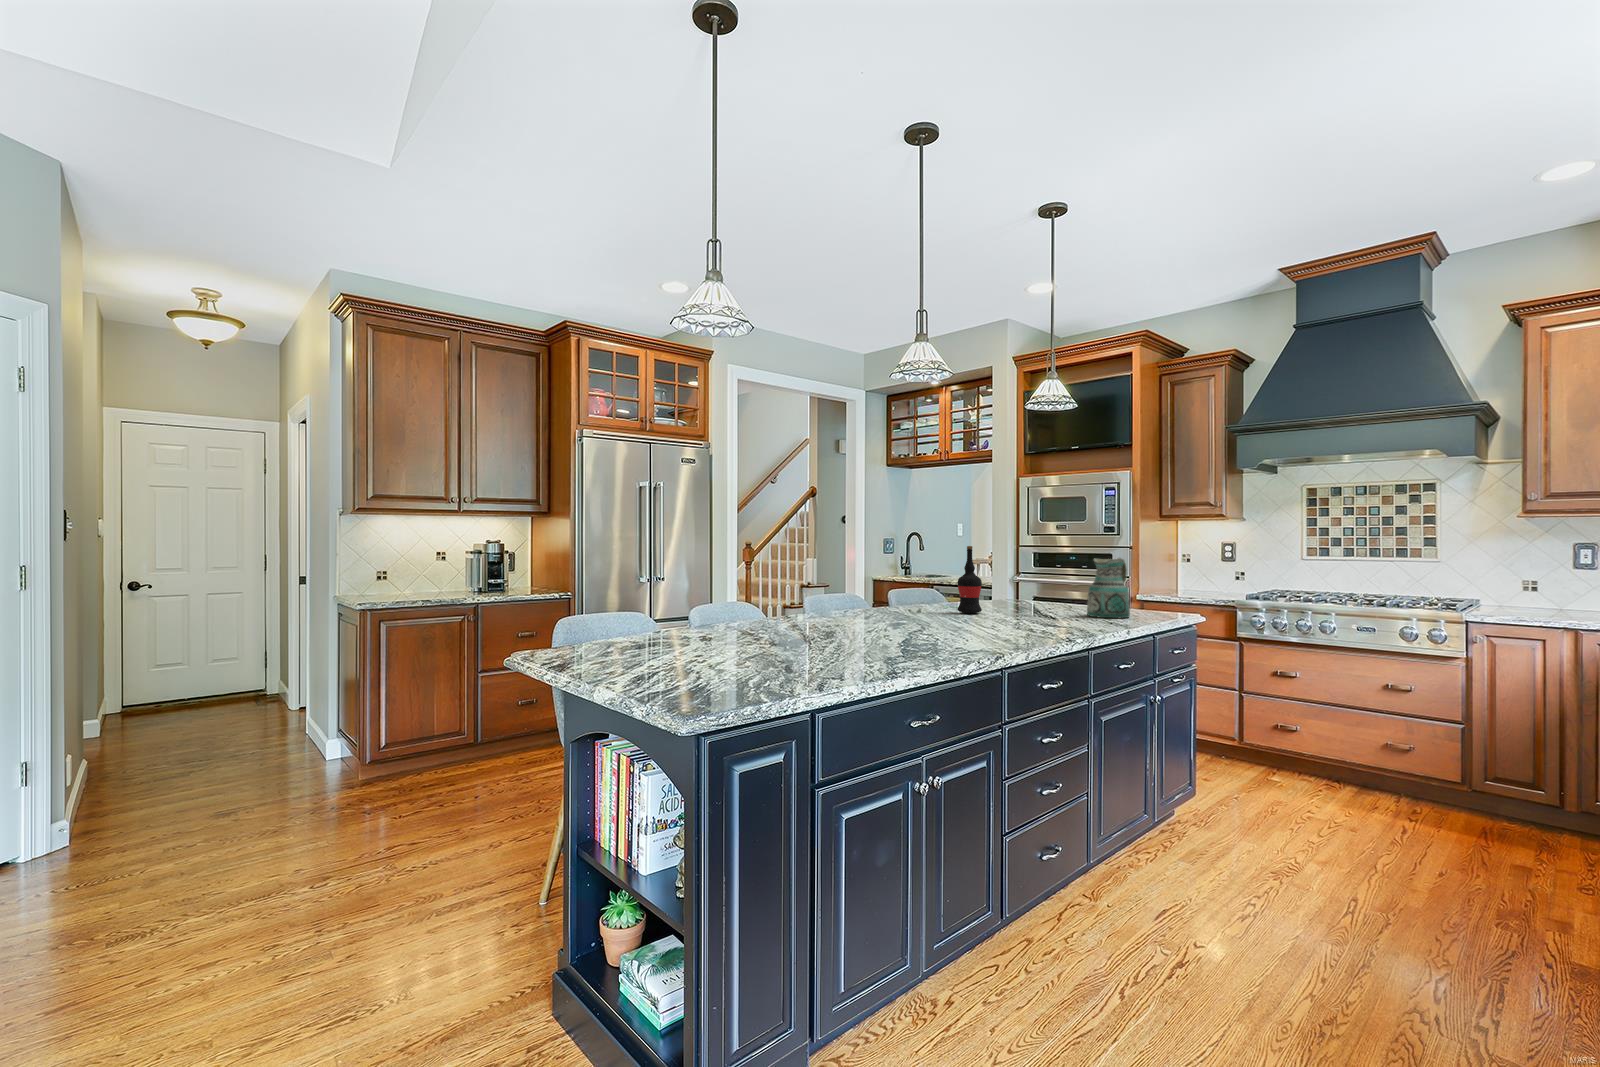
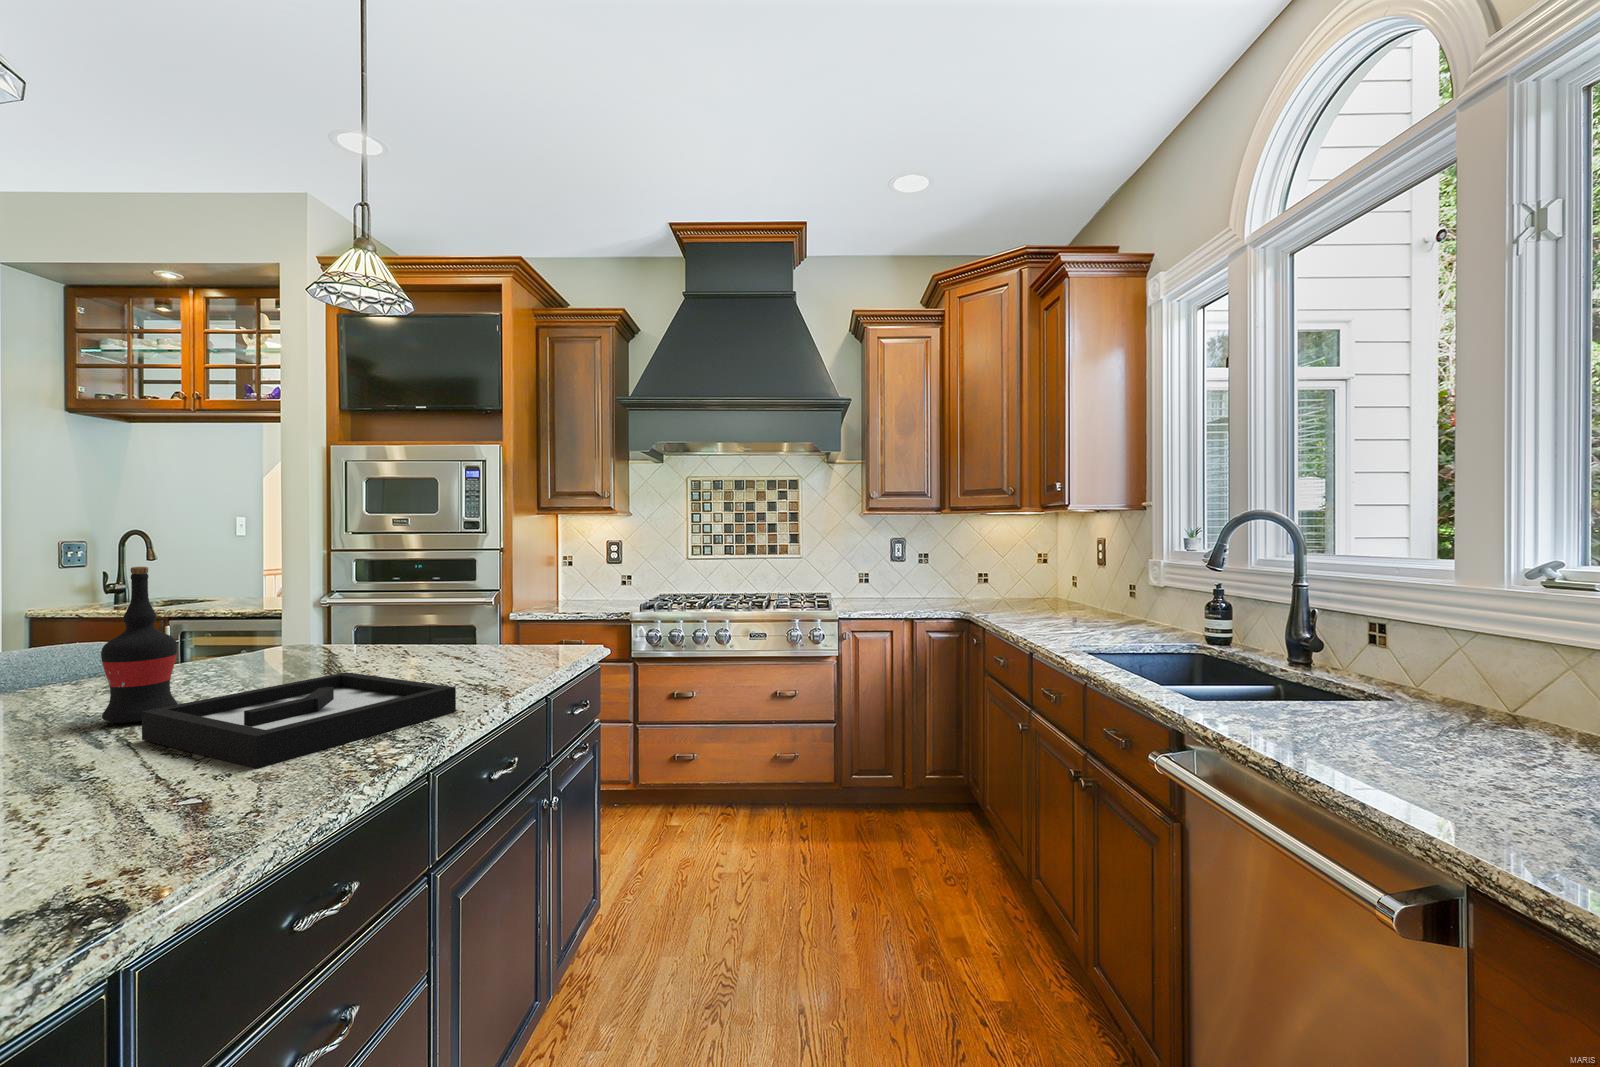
ceramic pitcher: present [1087,558,1130,618] -> none [426,575,504,687]
decorative tray: none [977,603,1104,627] -> present [142,672,456,768]

